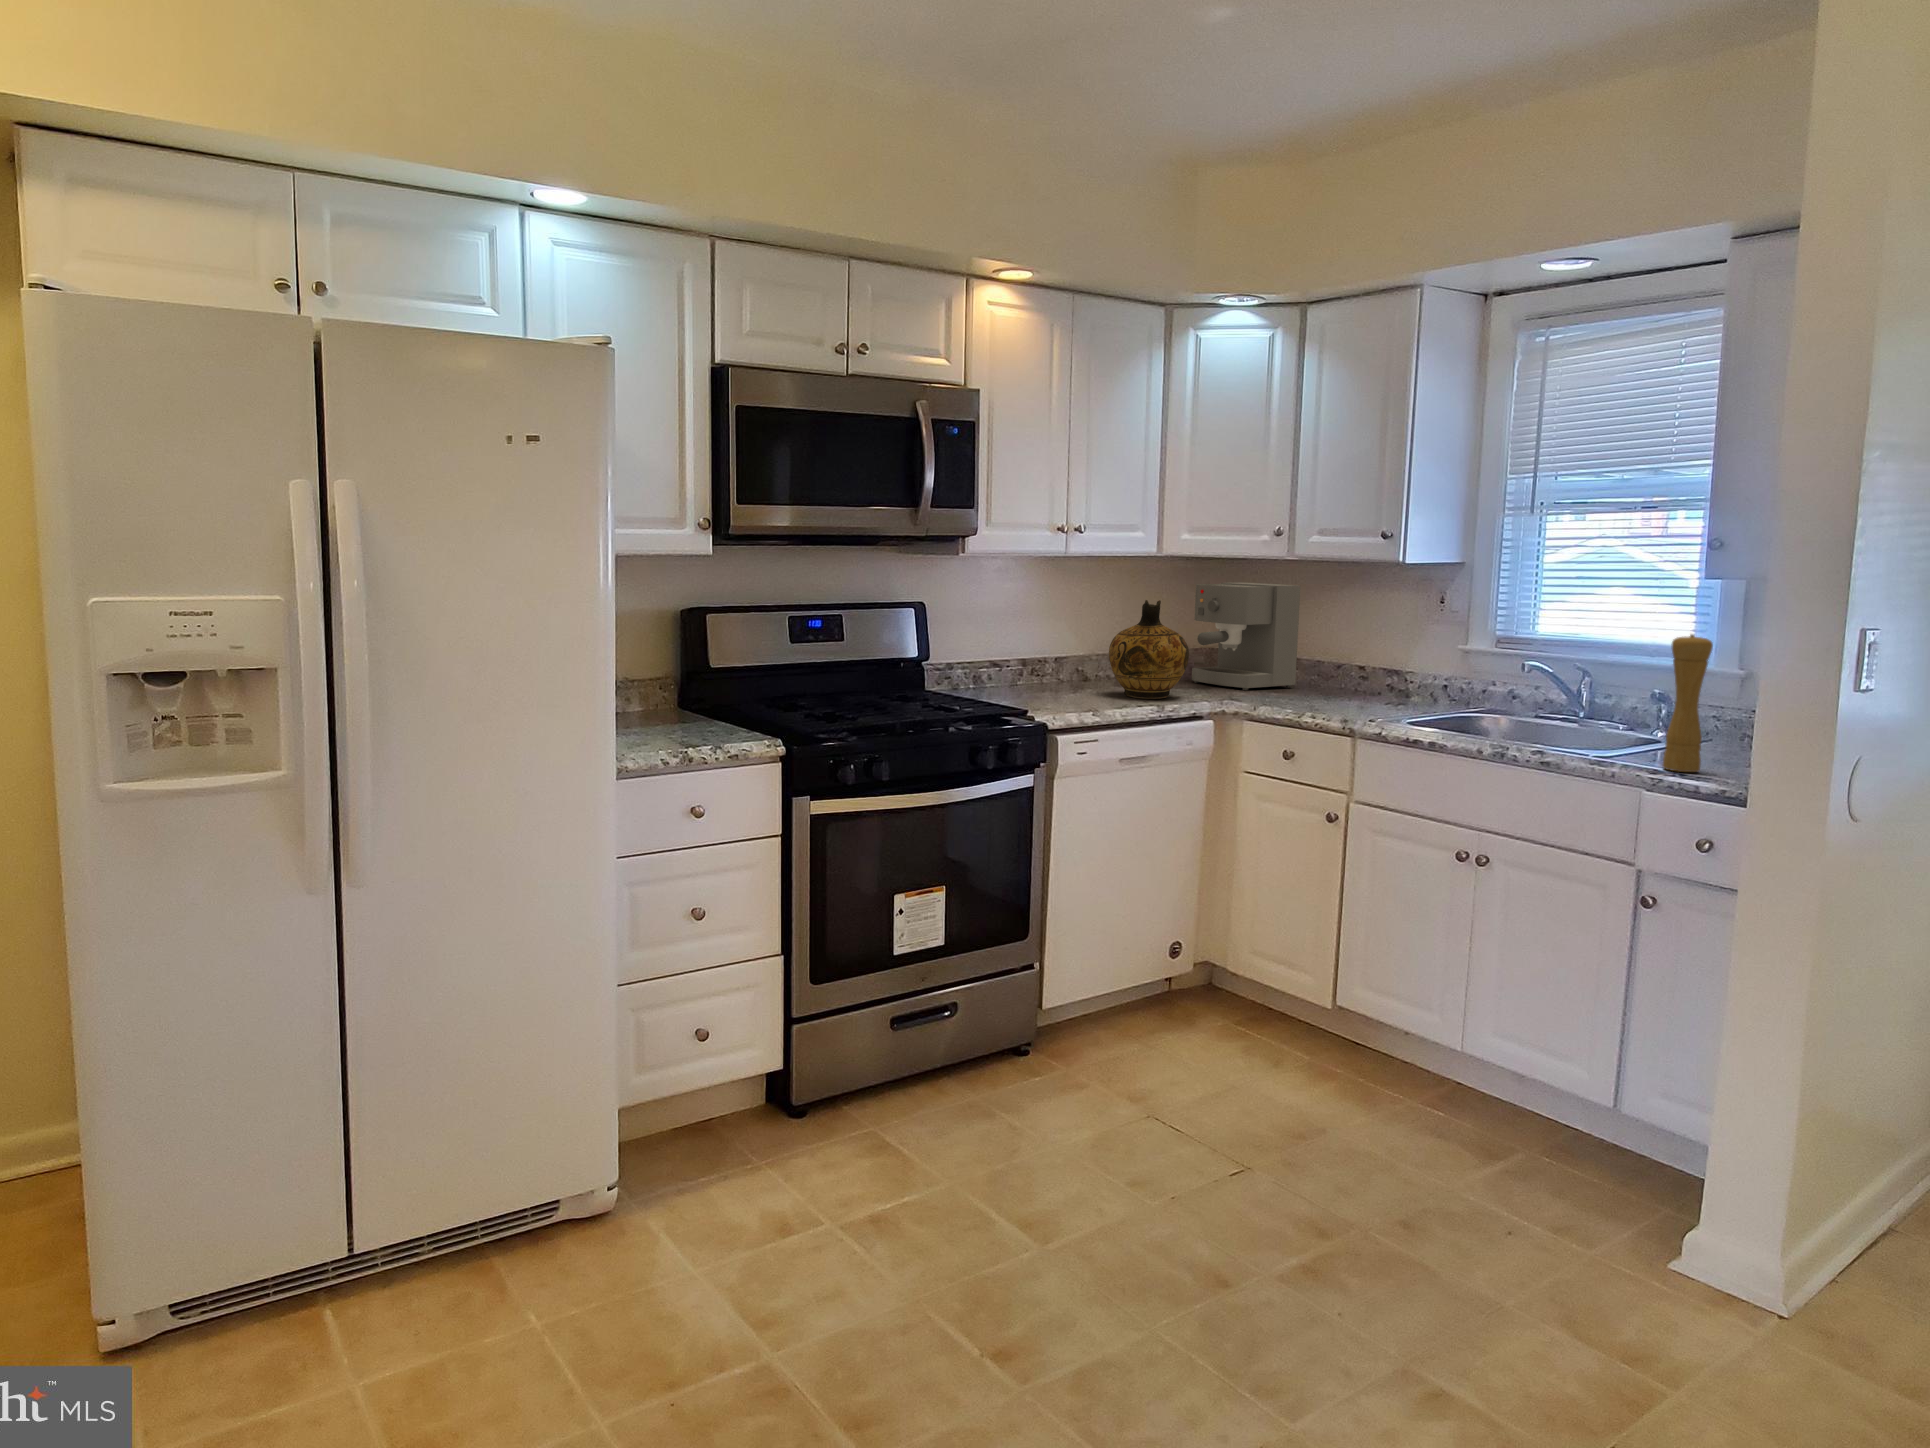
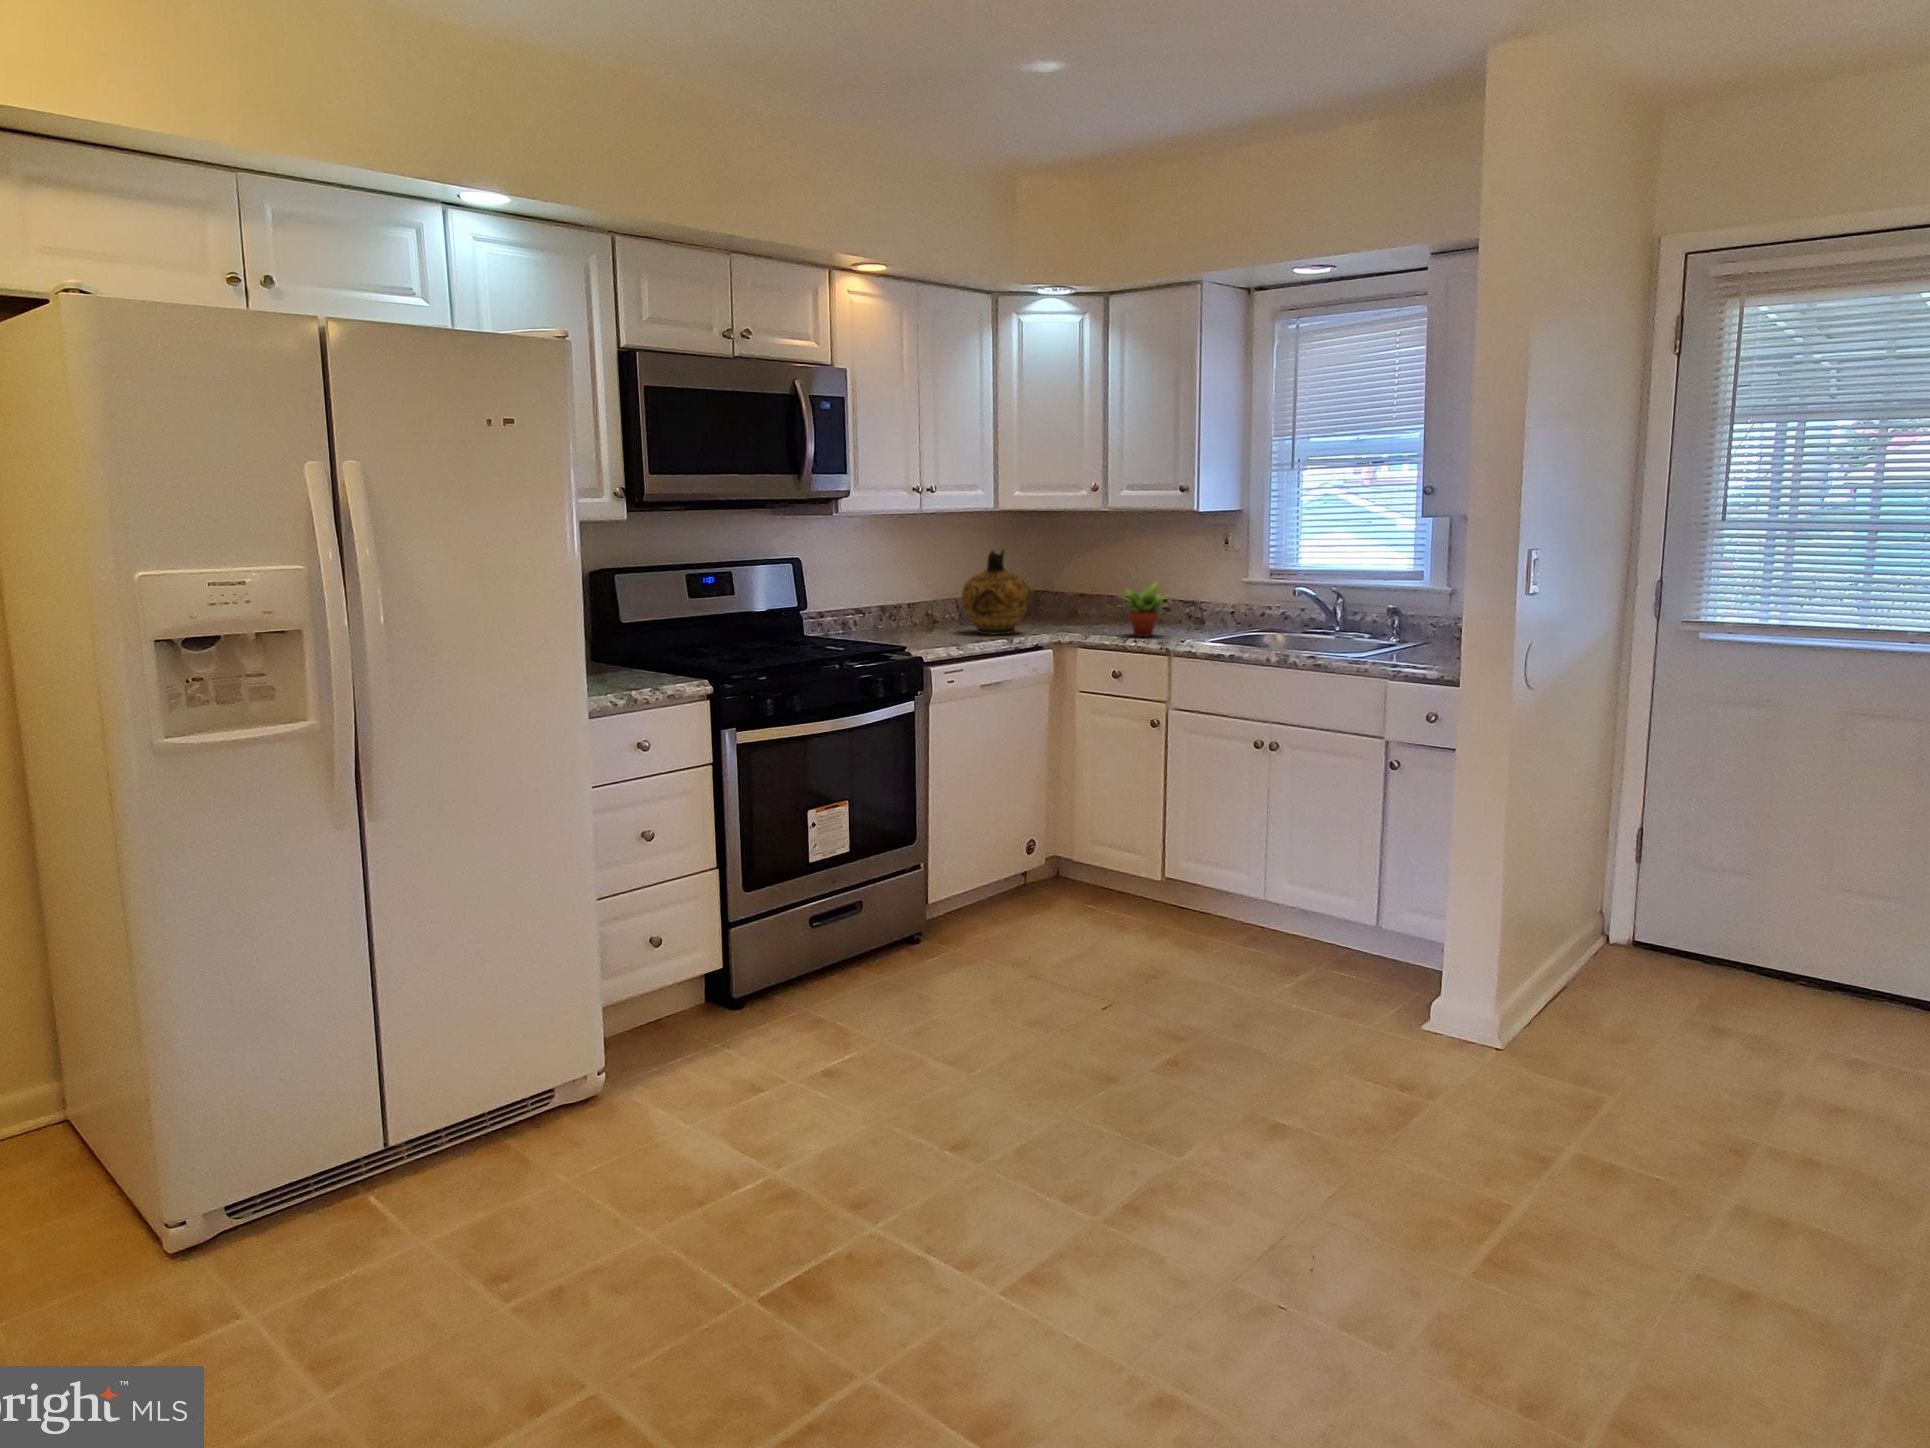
coffee maker: present [1192,583,1300,690] -> none [1026,533,1112,625]
pepper mill: present [1663,634,1713,772] -> none [1397,559,1428,663]
succulent plant: none [1293,645,1363,711] -> present [1125,582,1169,637]

